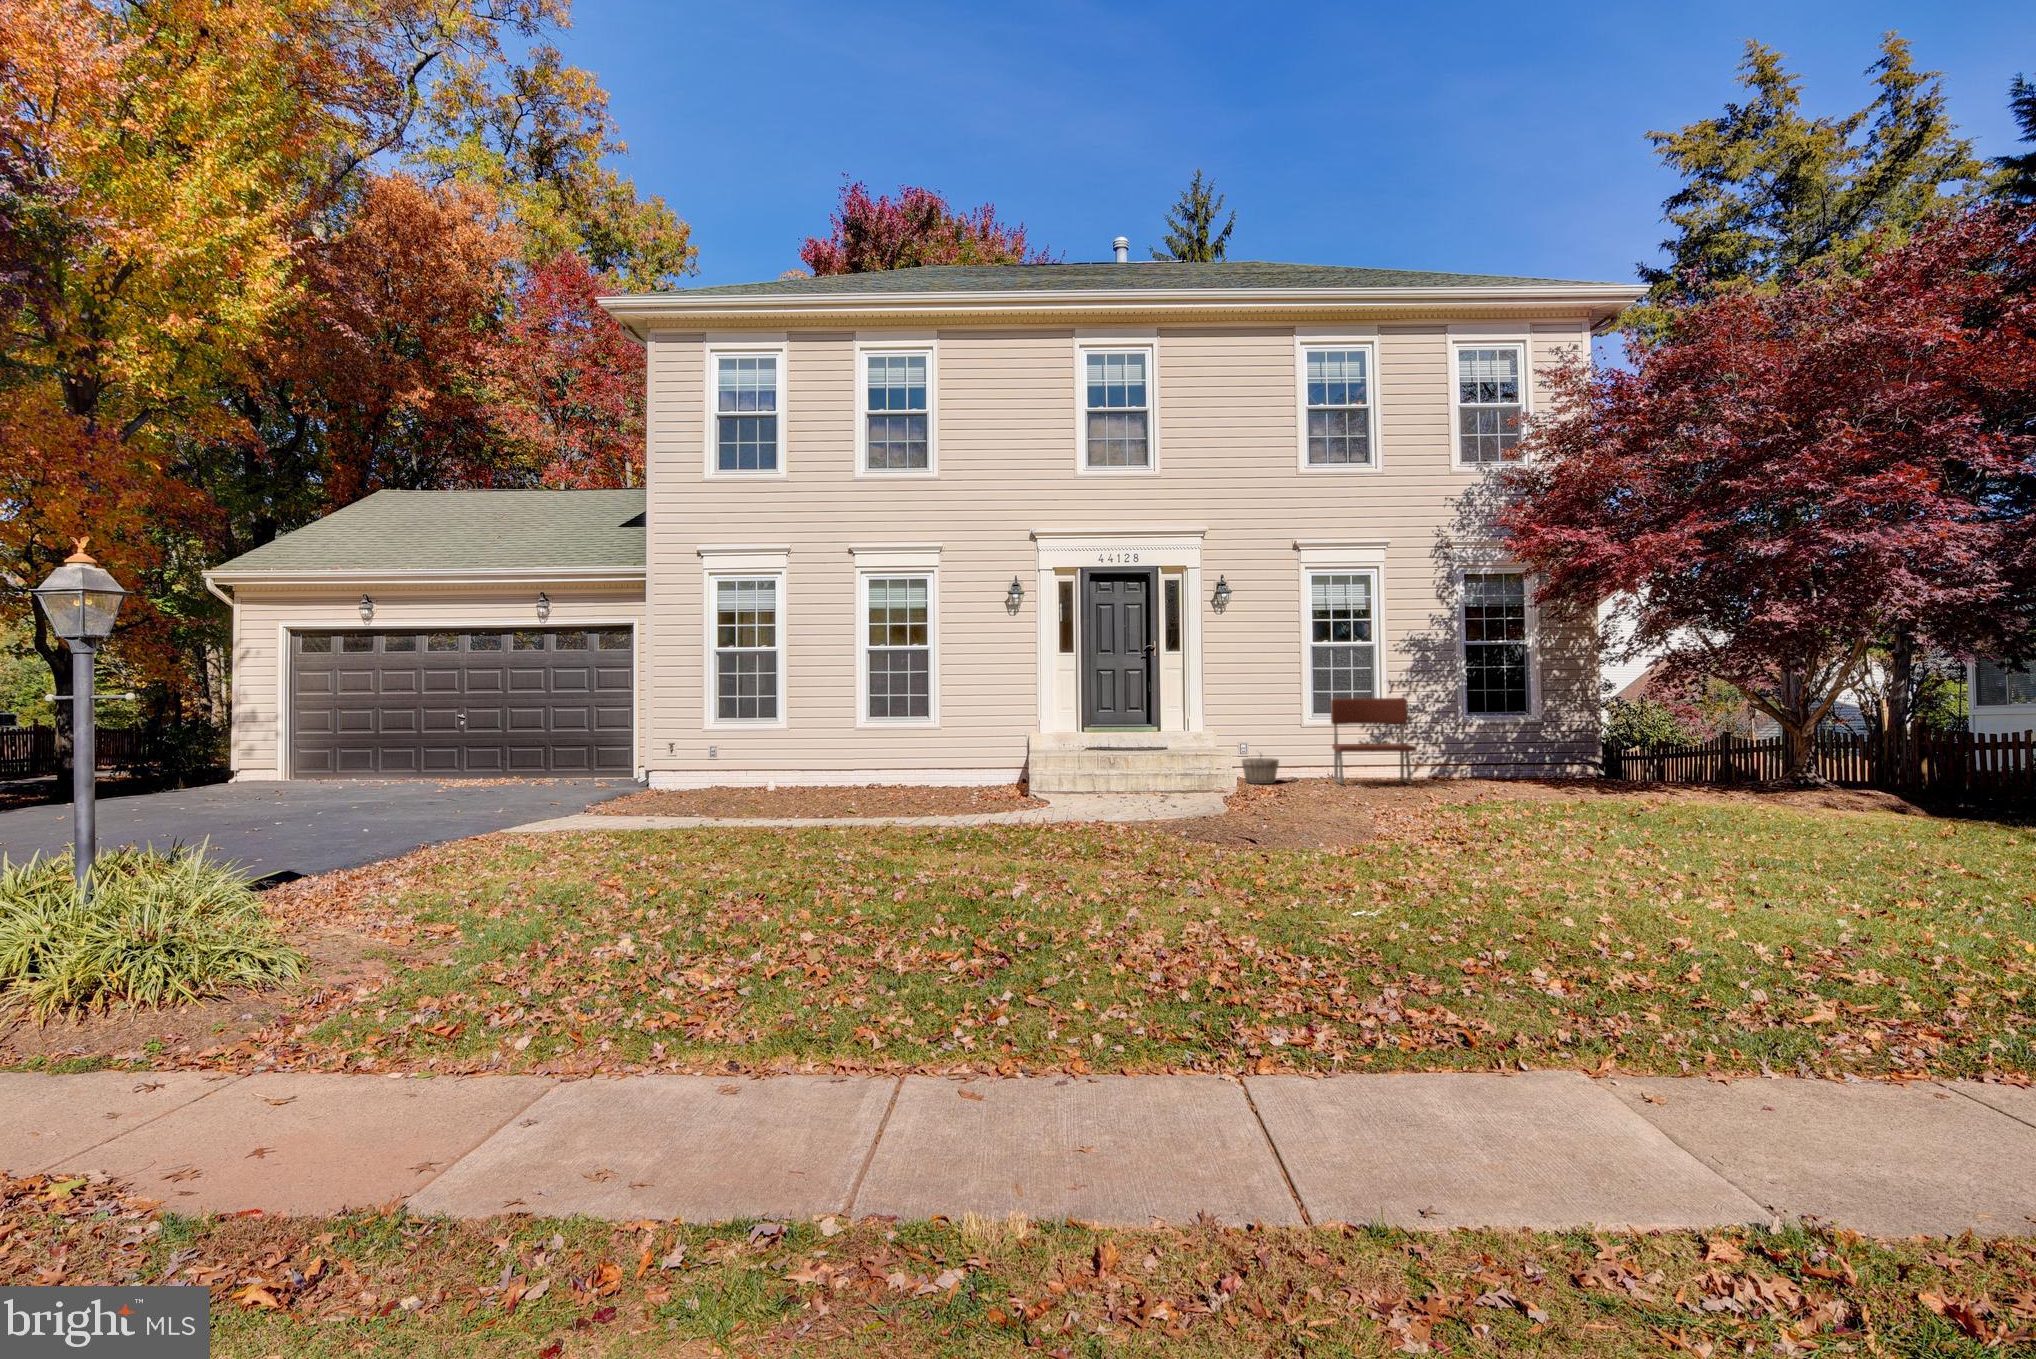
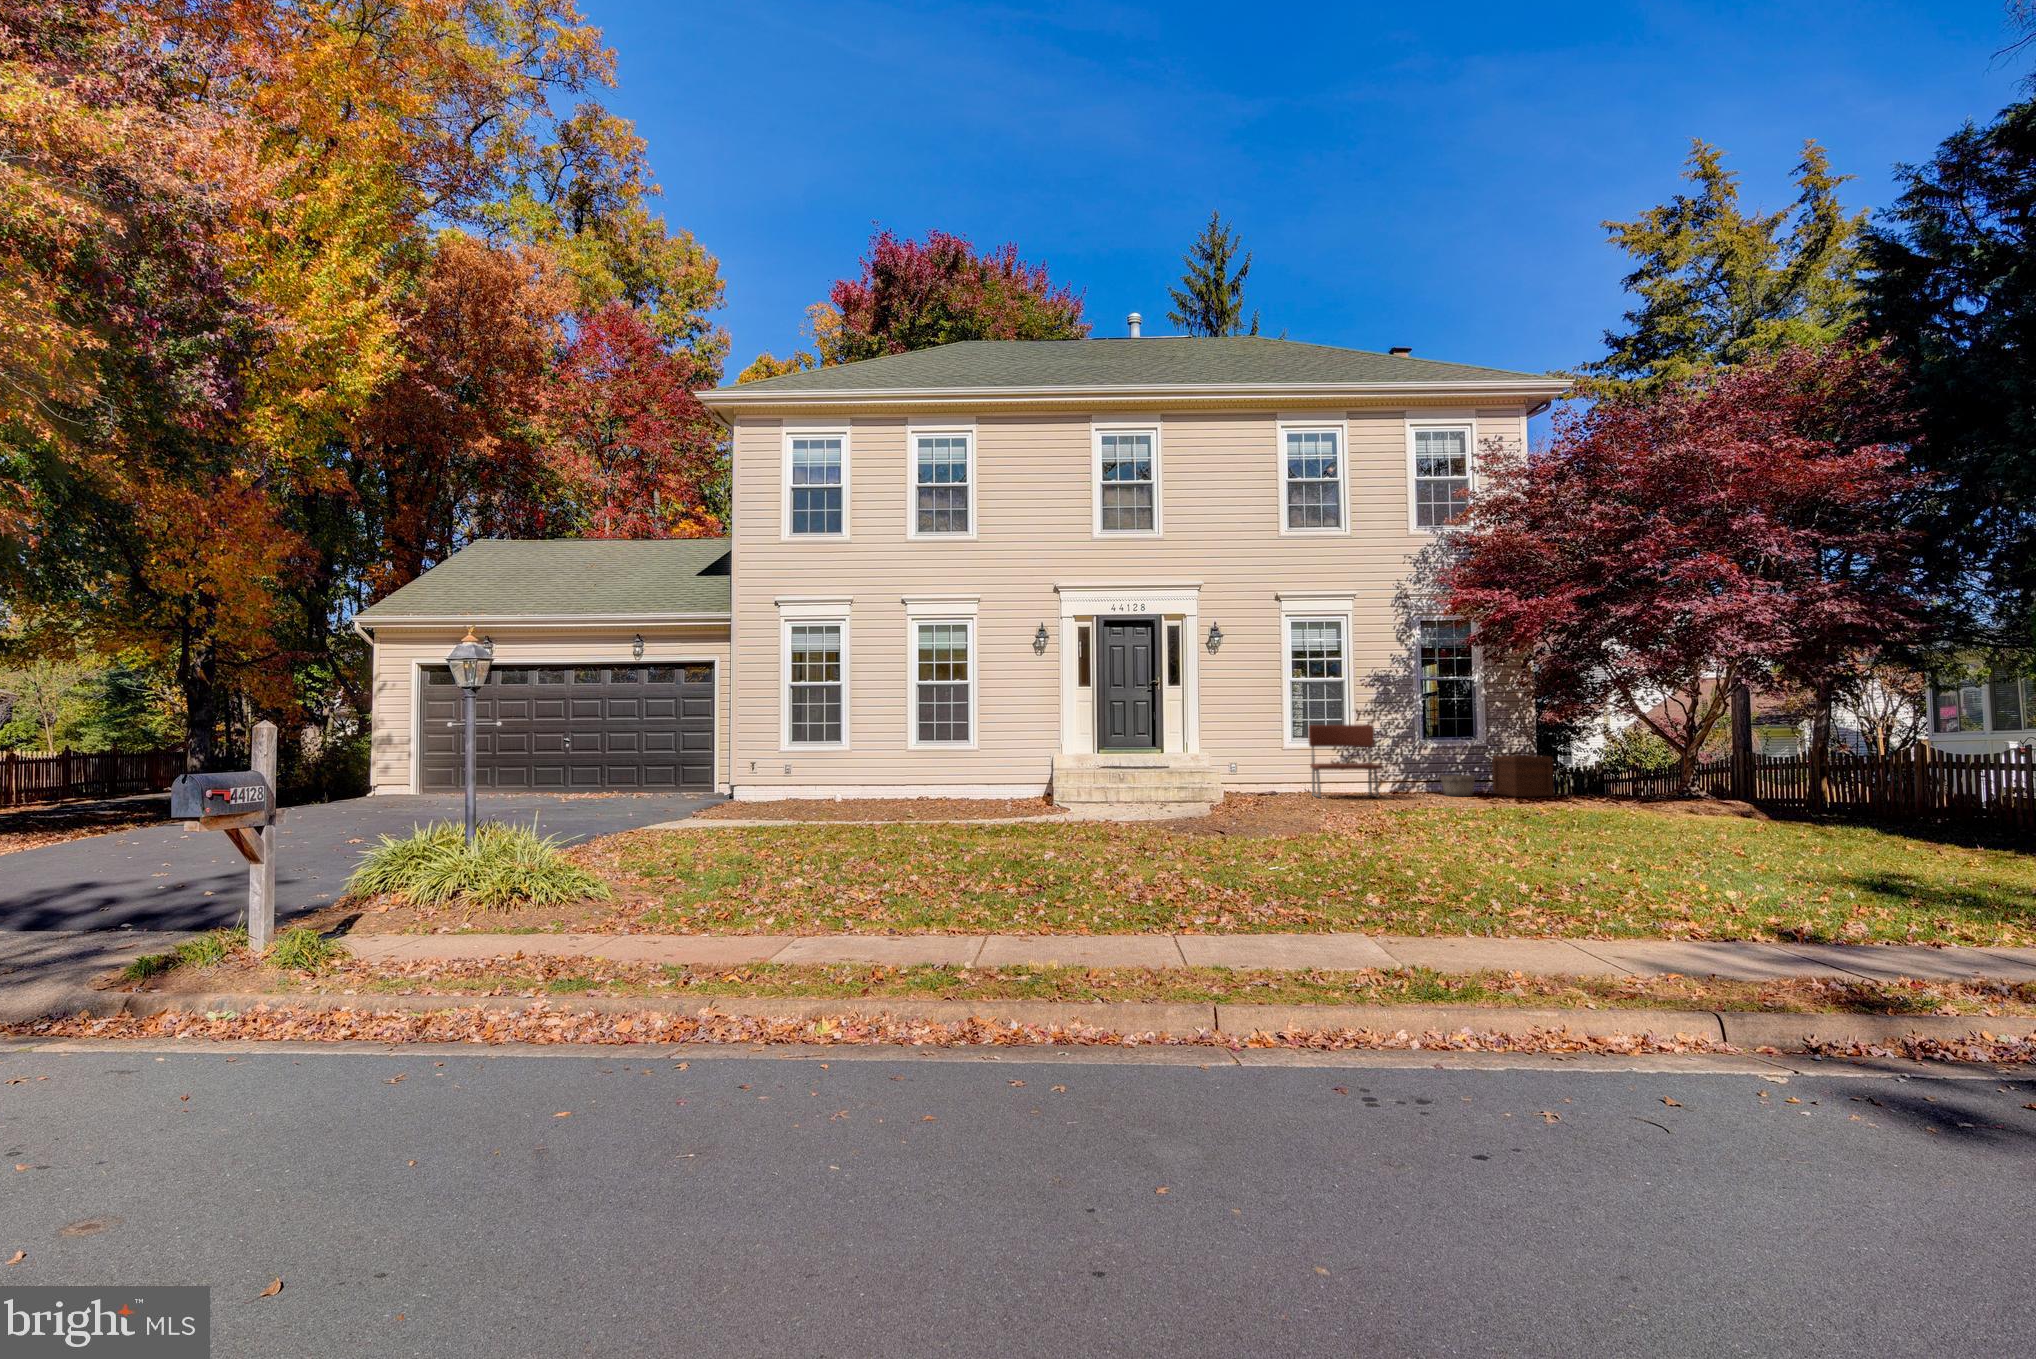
wooden crate: none [1546,733,1615,783] -> present [1492,755,1554,797]
wooden bucket: present [1242,755,1279,784] -> present [1441,774,1475,796]

